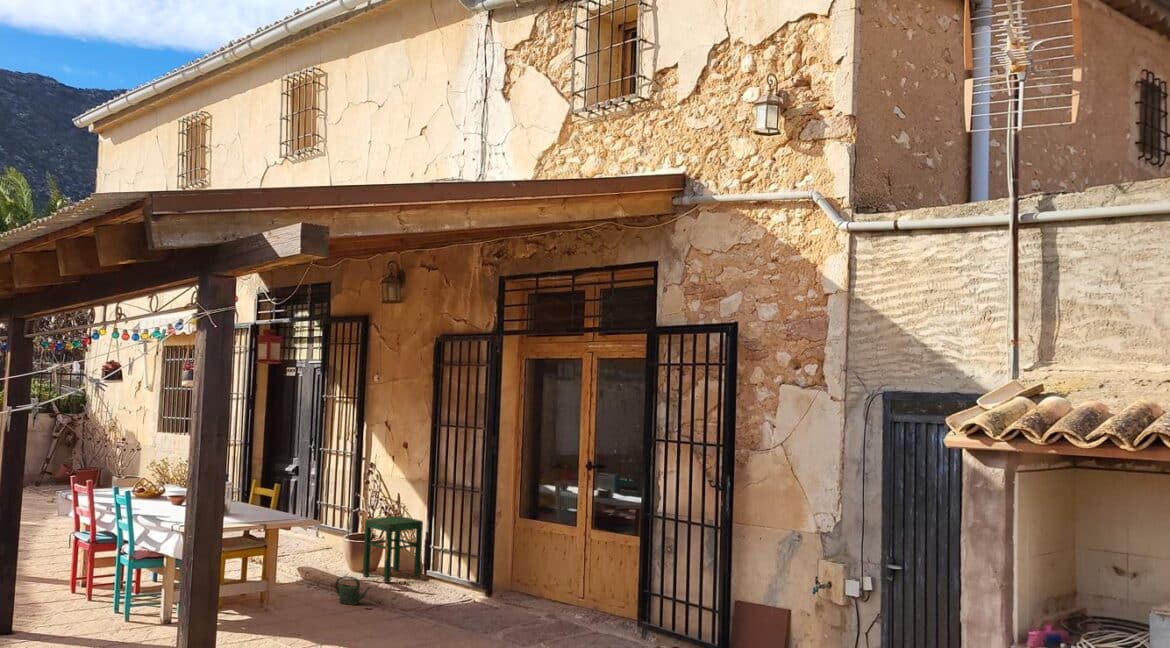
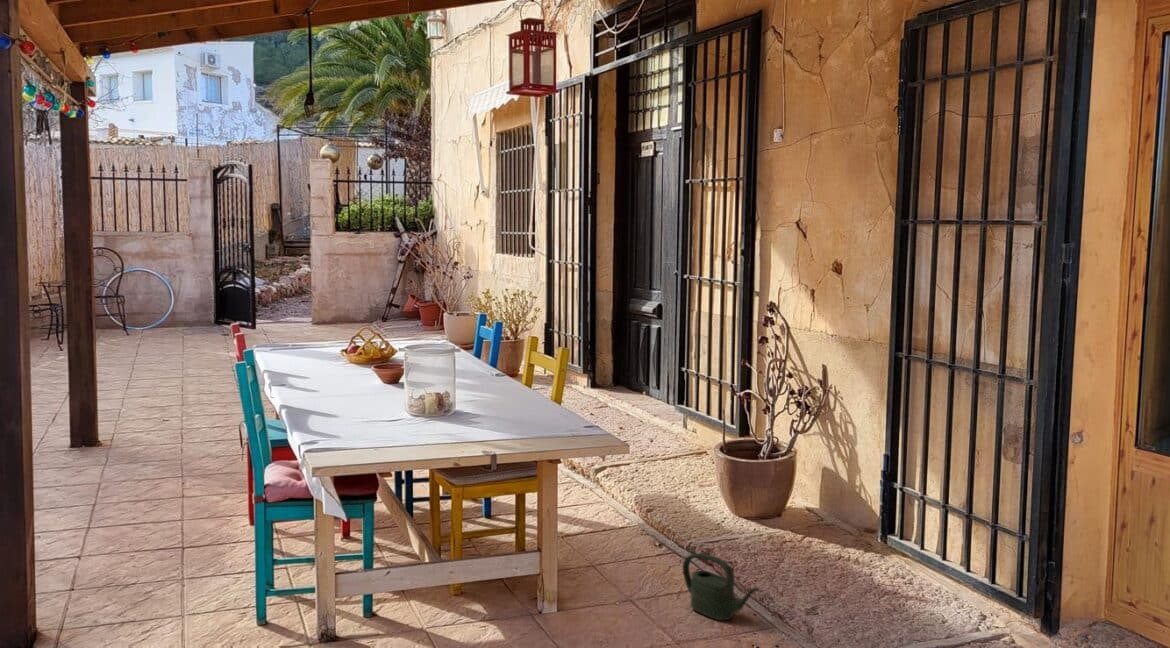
stool: present [363,516,423,582] -> none [752,411,876,554]

